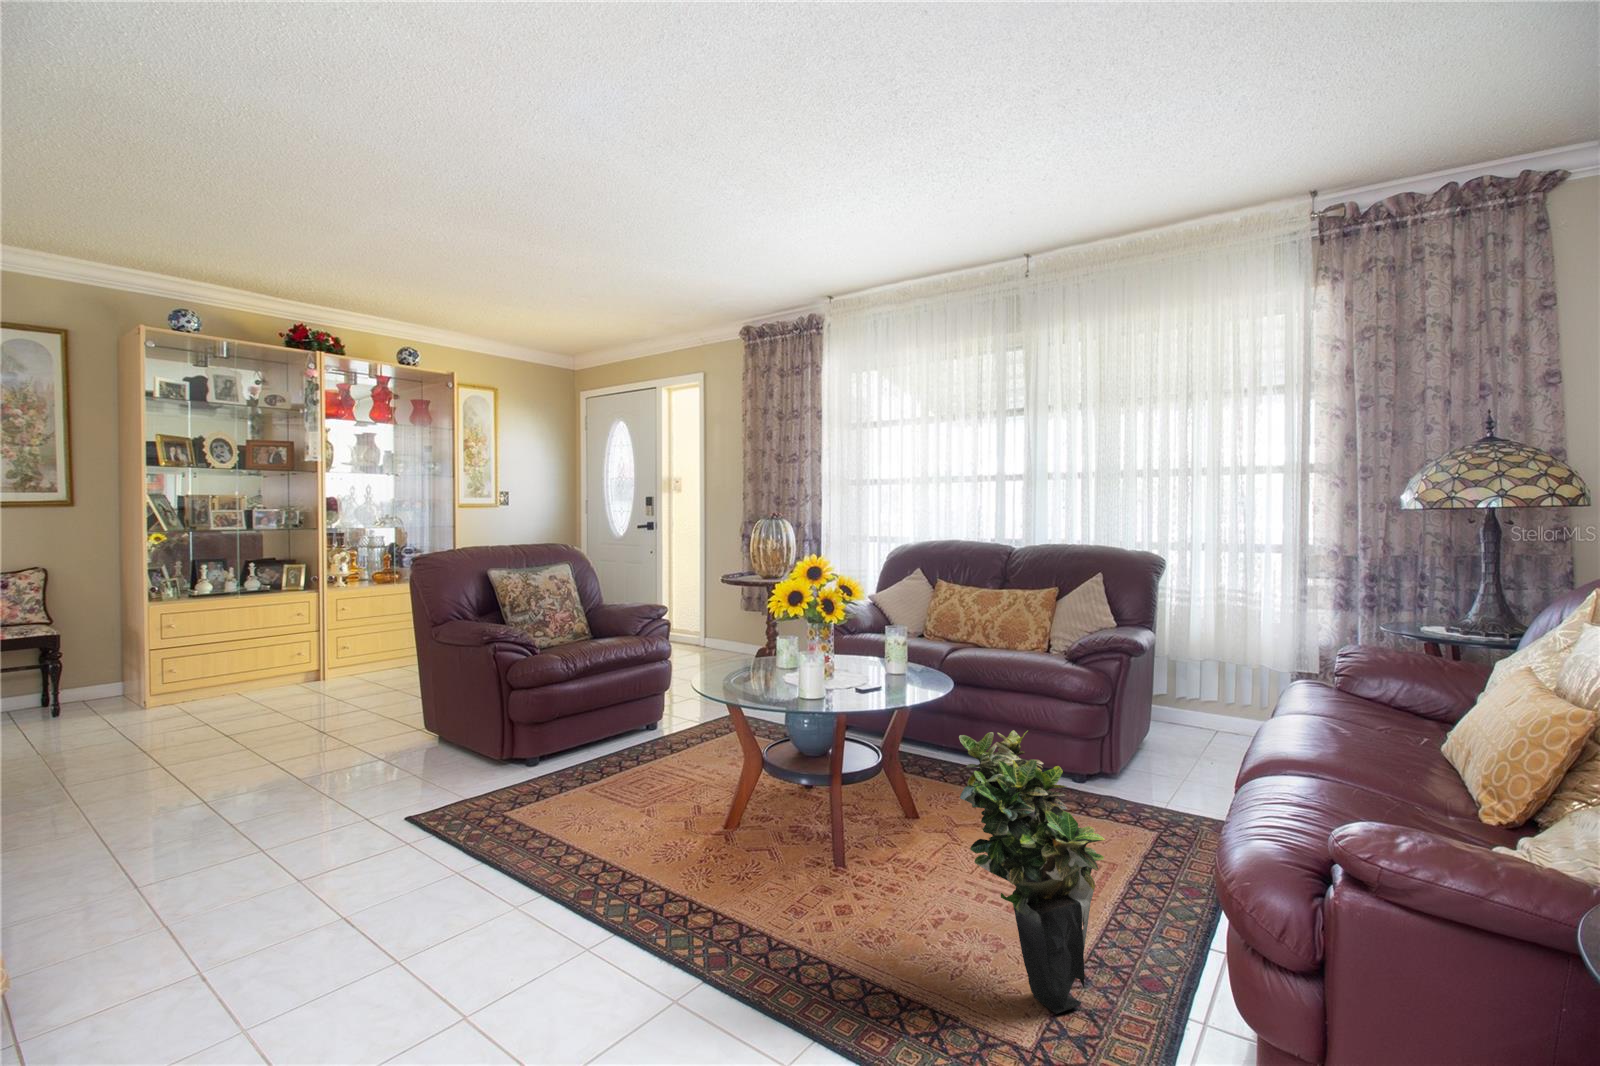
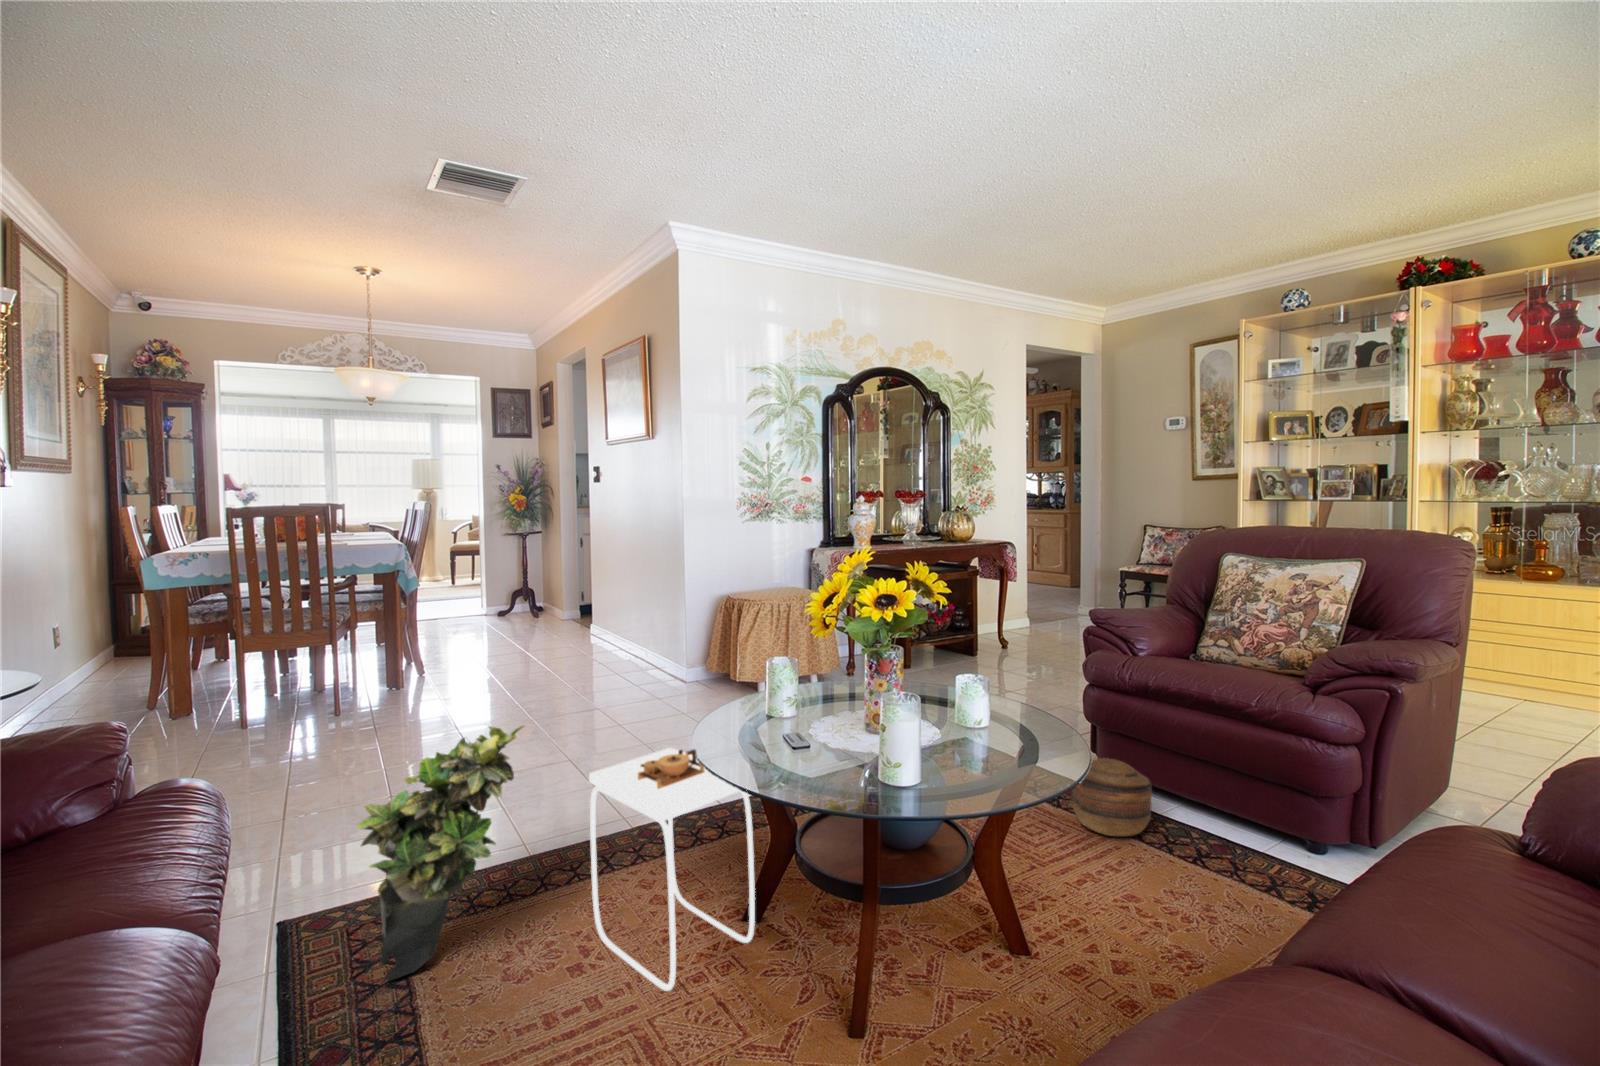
basket: none [611,715,668,771] -> present [1071,758,1152,836]
side table: none [839,722,952,914] -> present [589,748,755,991]

